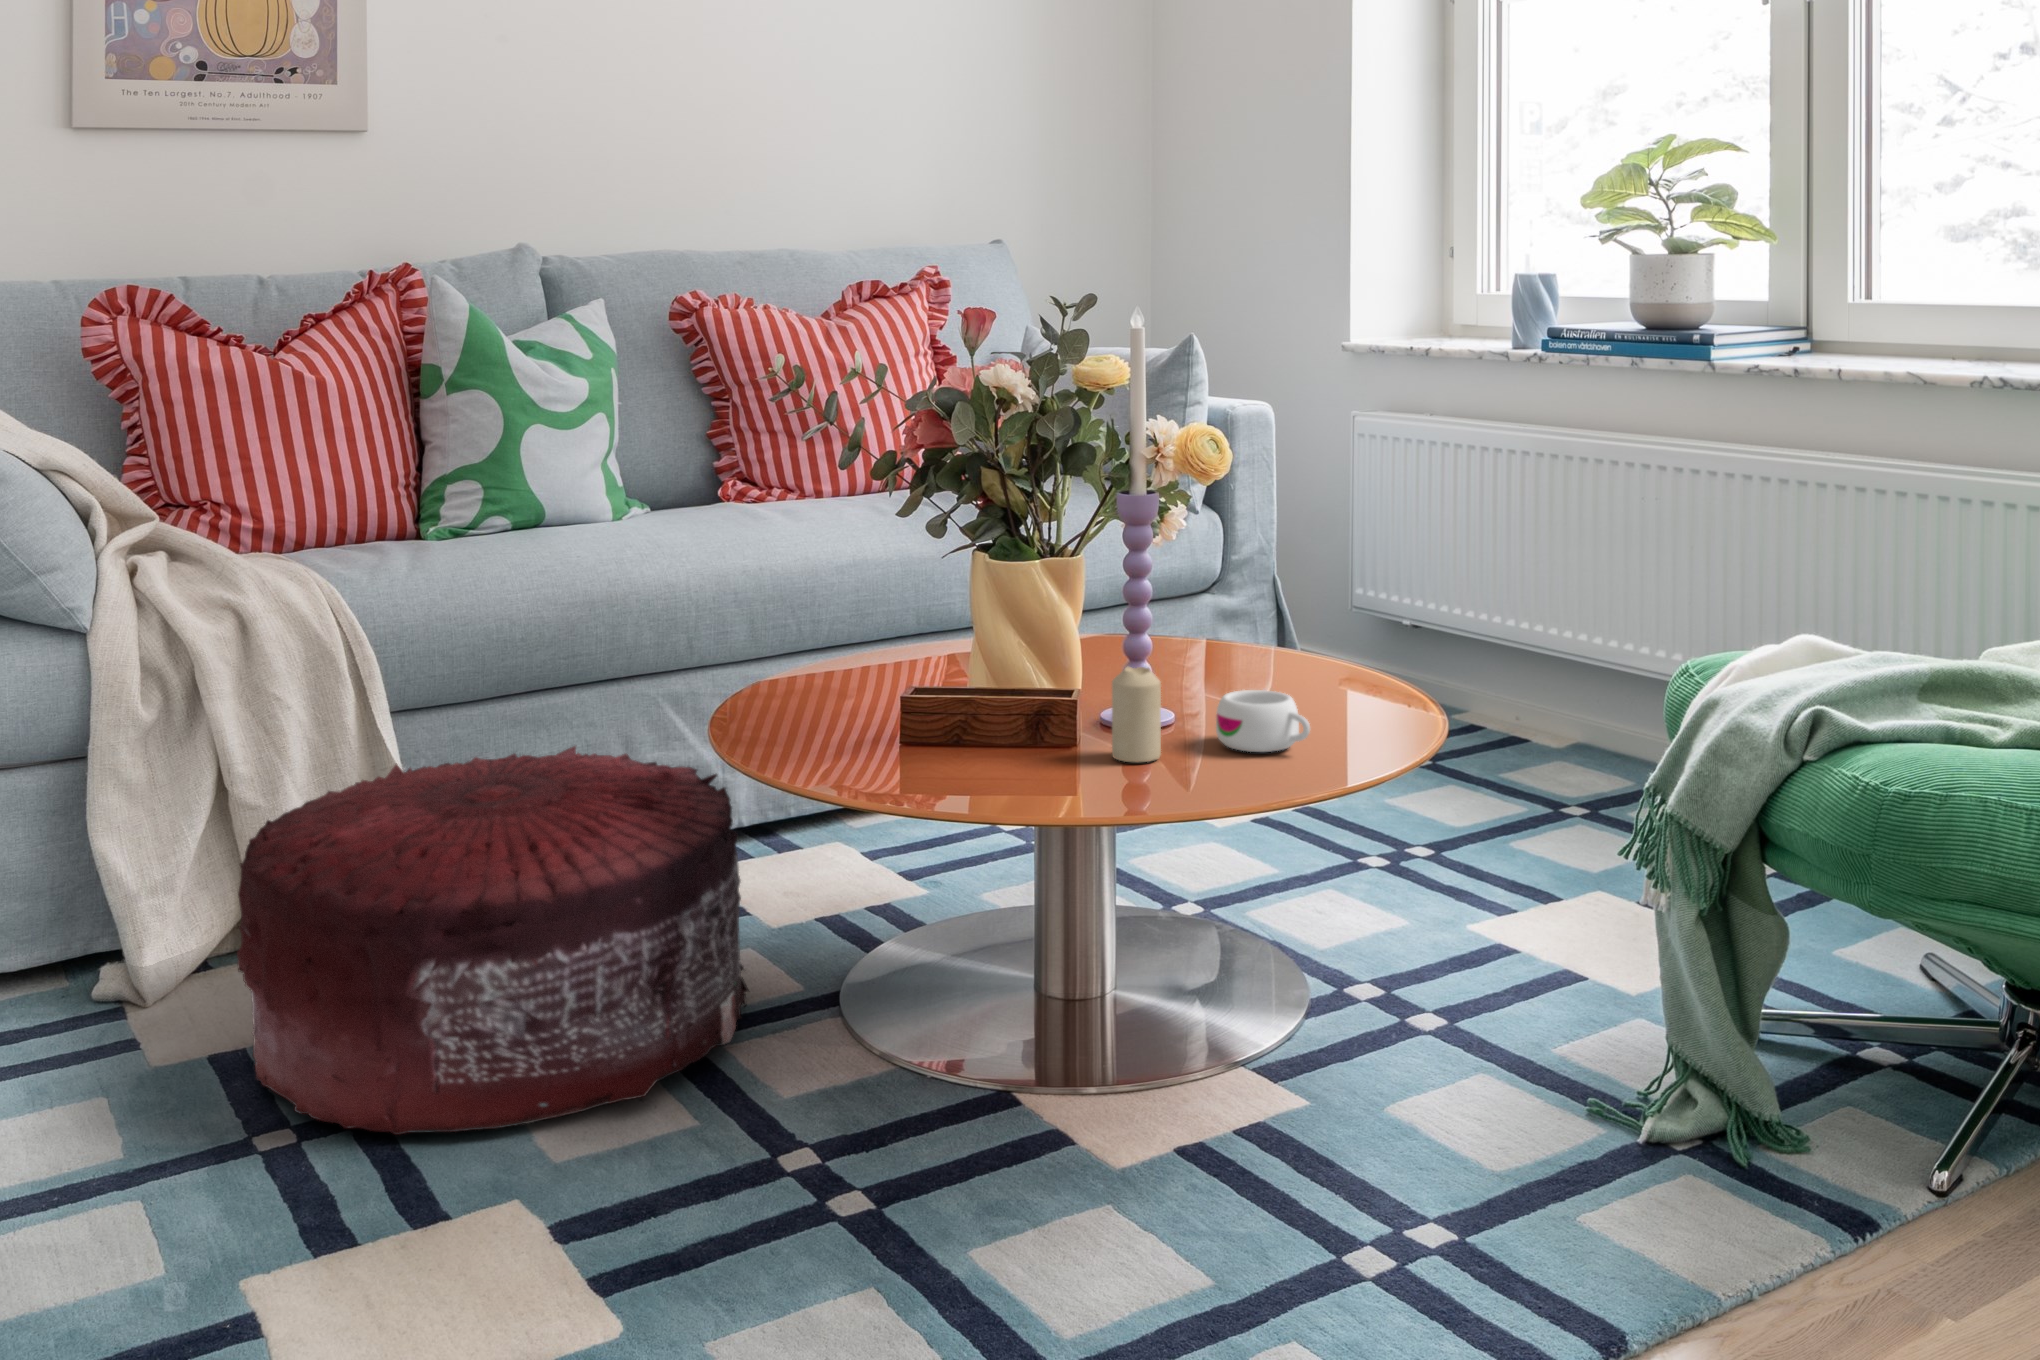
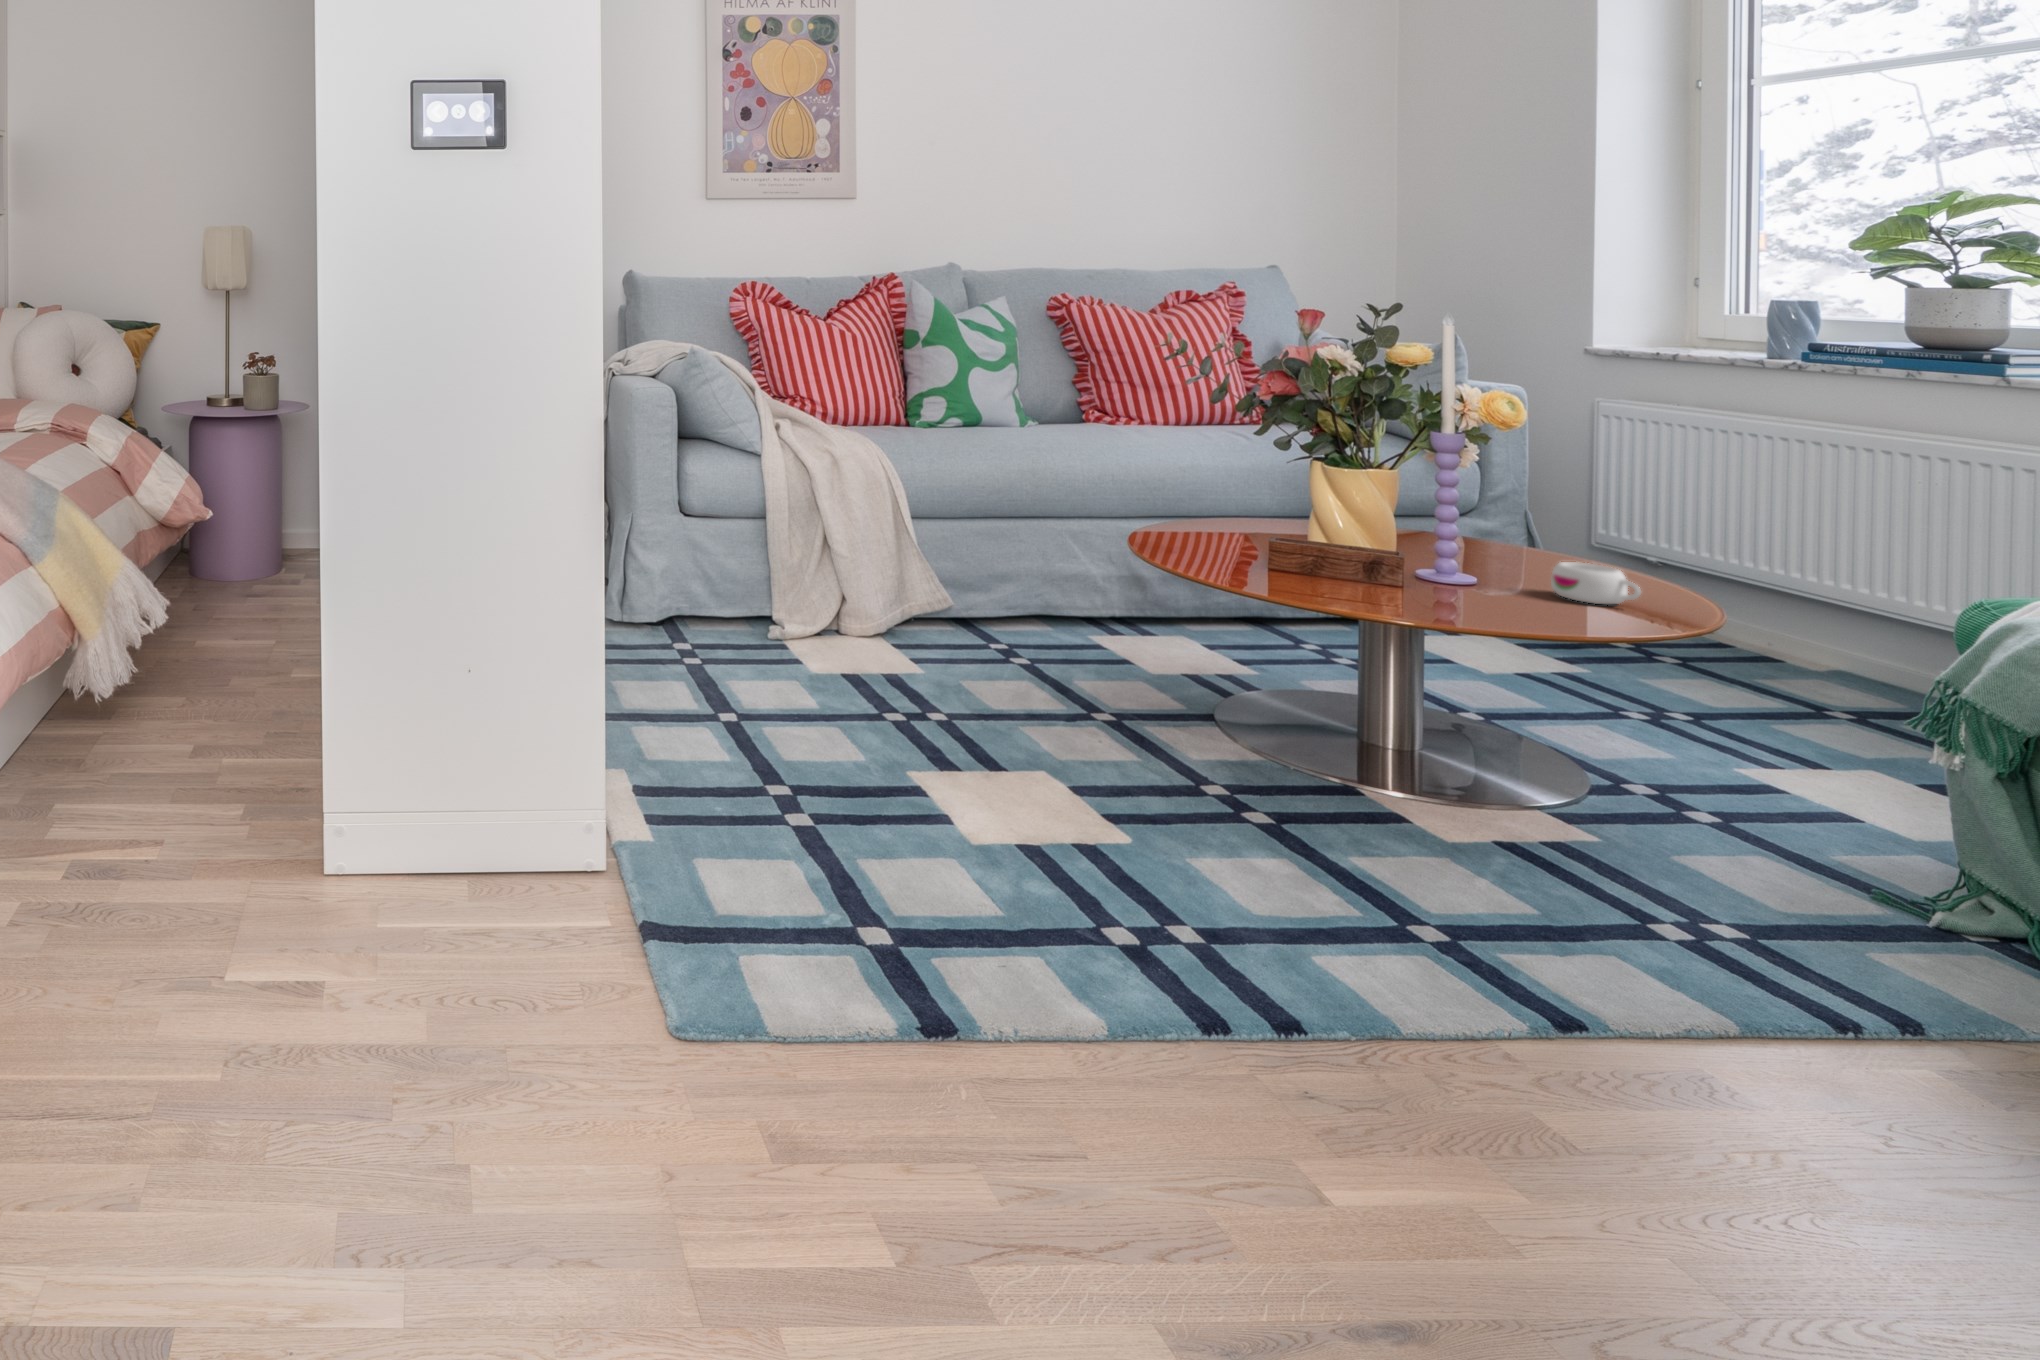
candle: present [1112,667,1161,762] -> none [1467,534,1509,597]
pouf: present [237,746,748,1135] -> none [871,542,1169,743]

